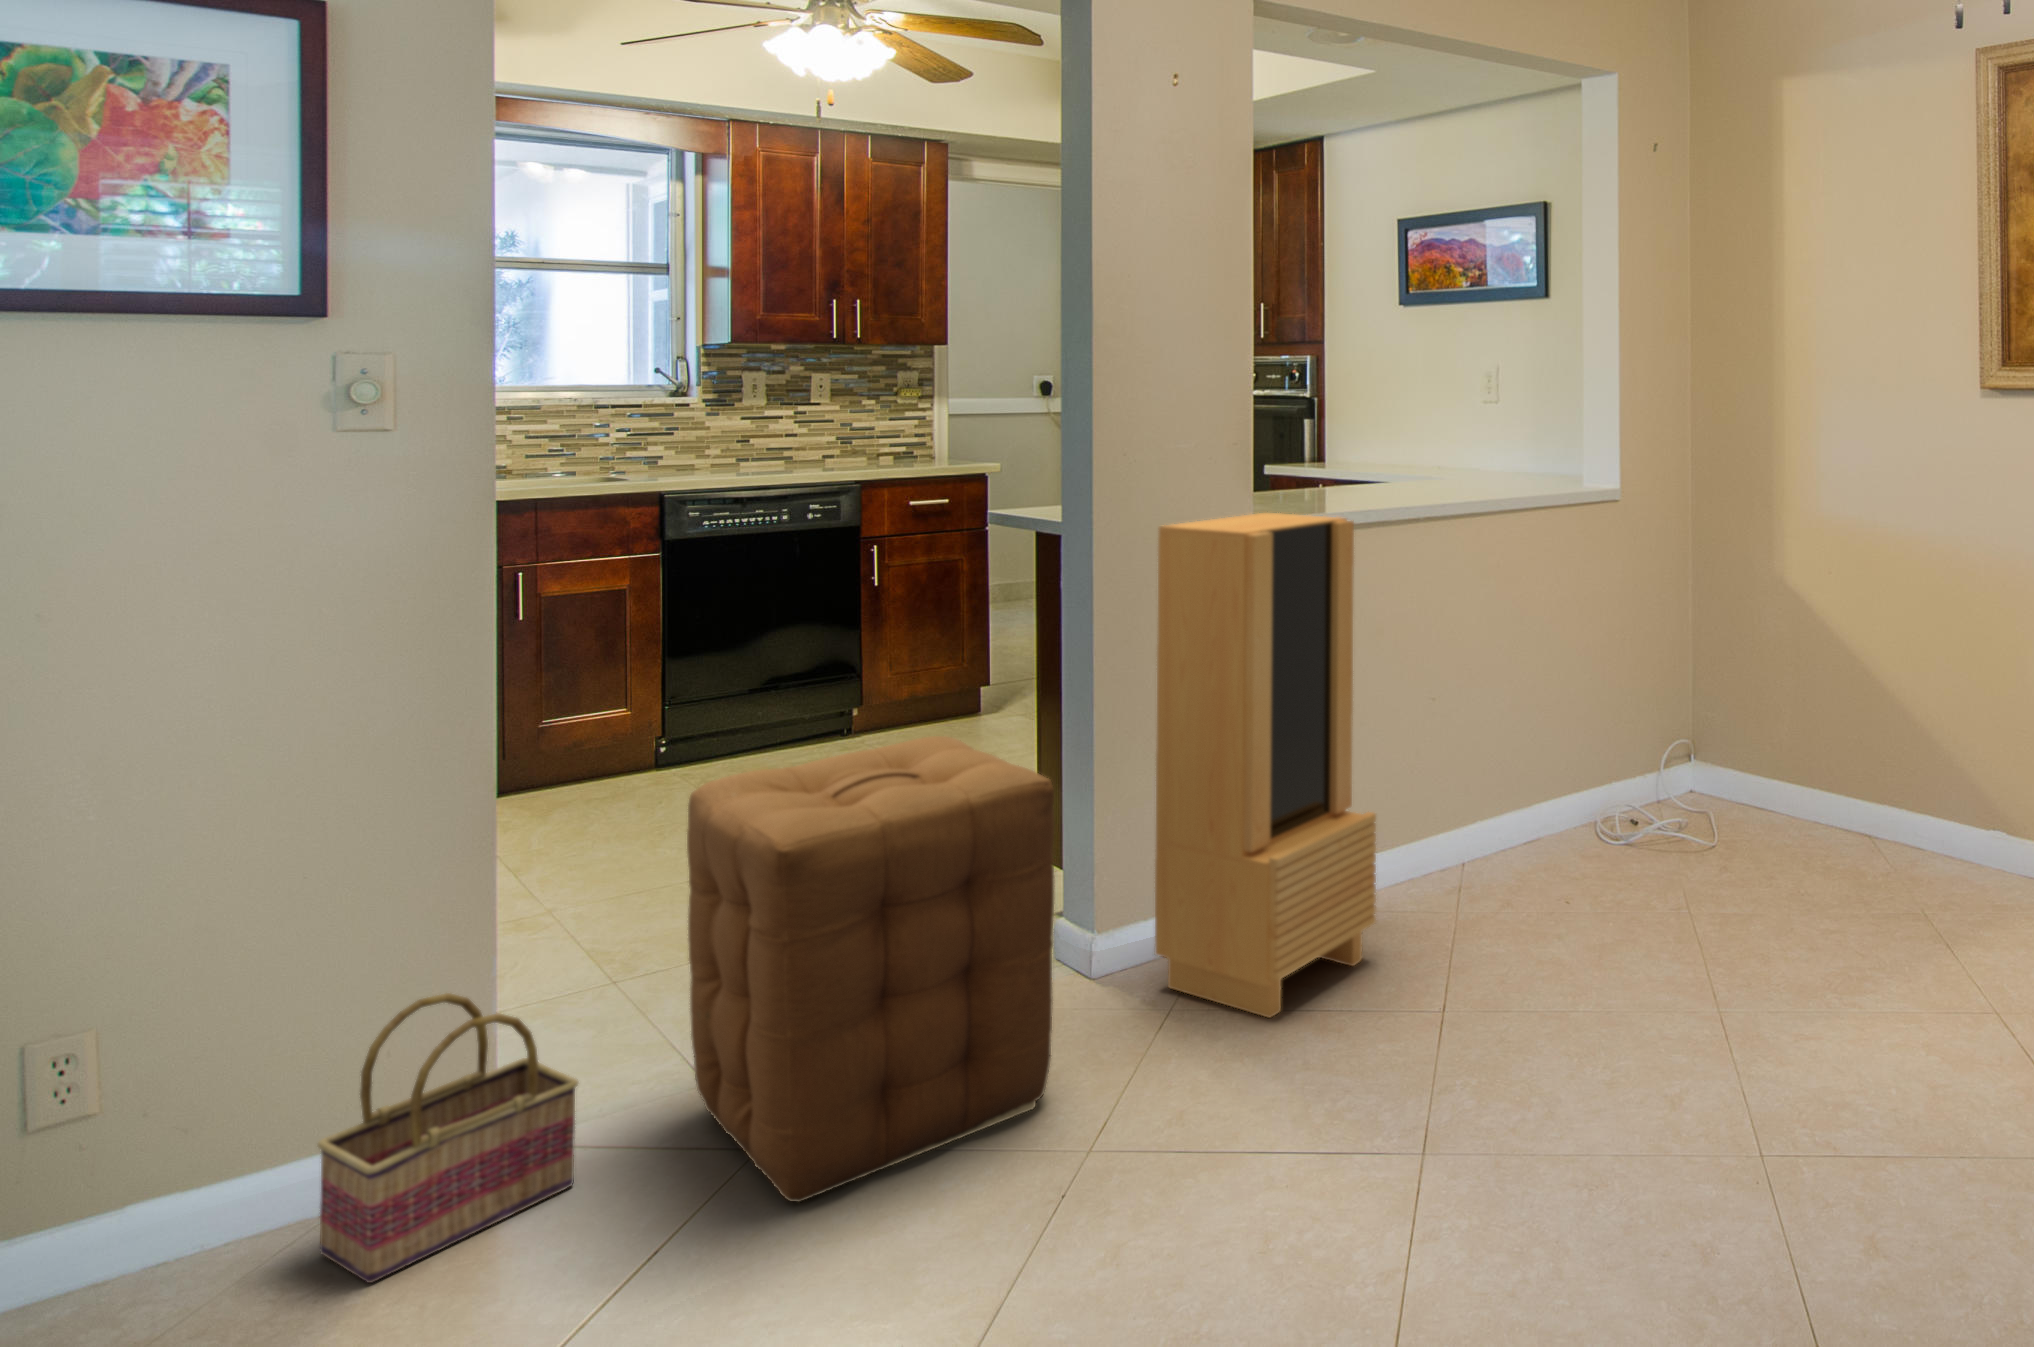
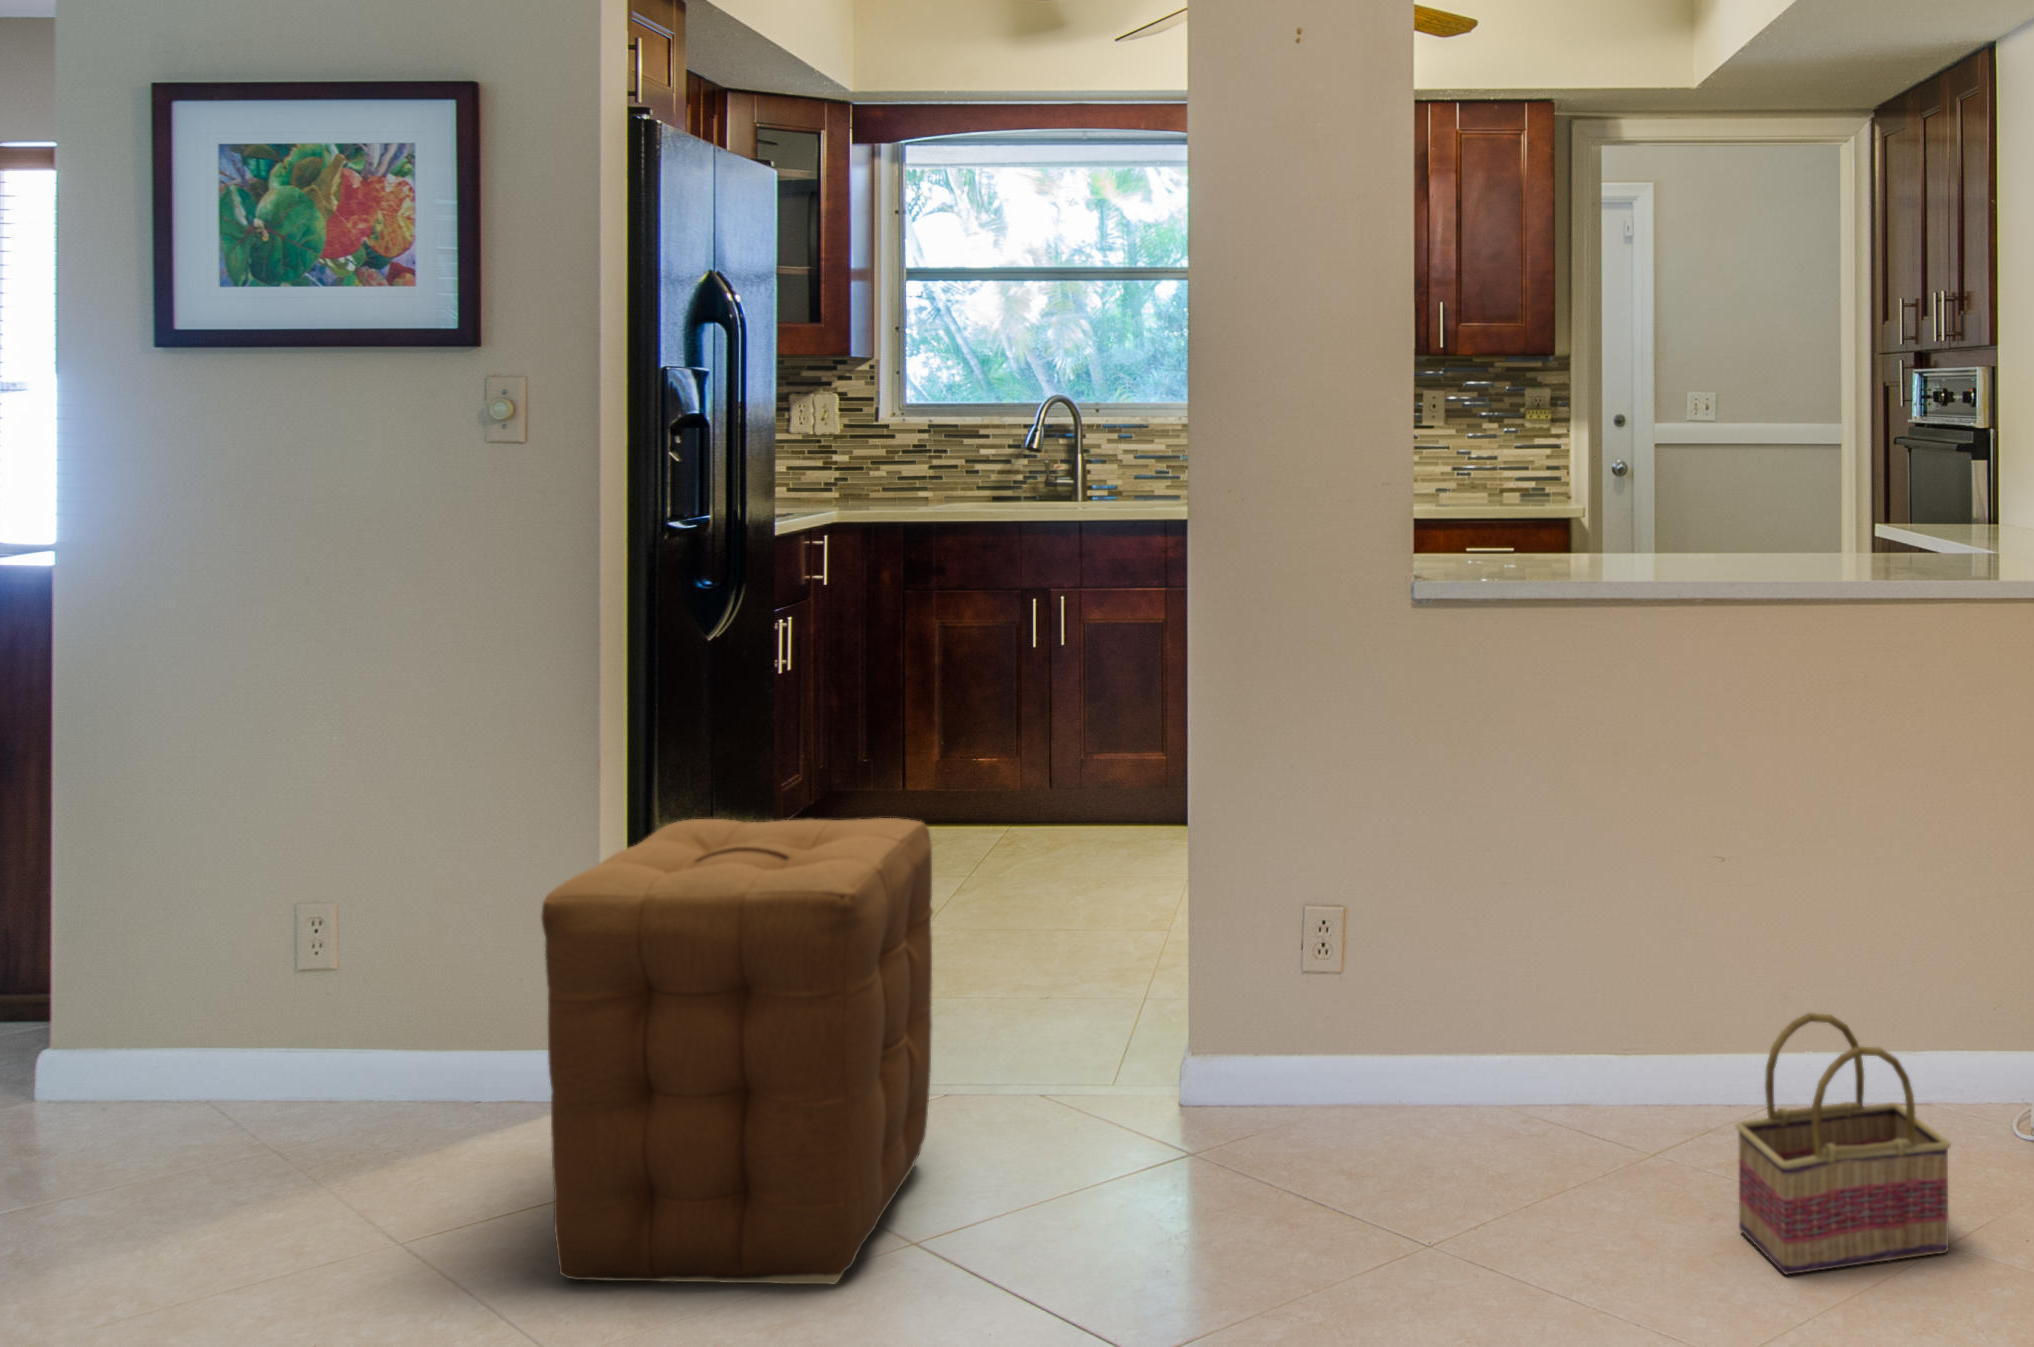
storage cabinet: present [1155,513,1376,1018] -> none [1137,593,1395,1294]
basket: present [318,993,578,1283] -> present [1736,1013,1951,1274]

